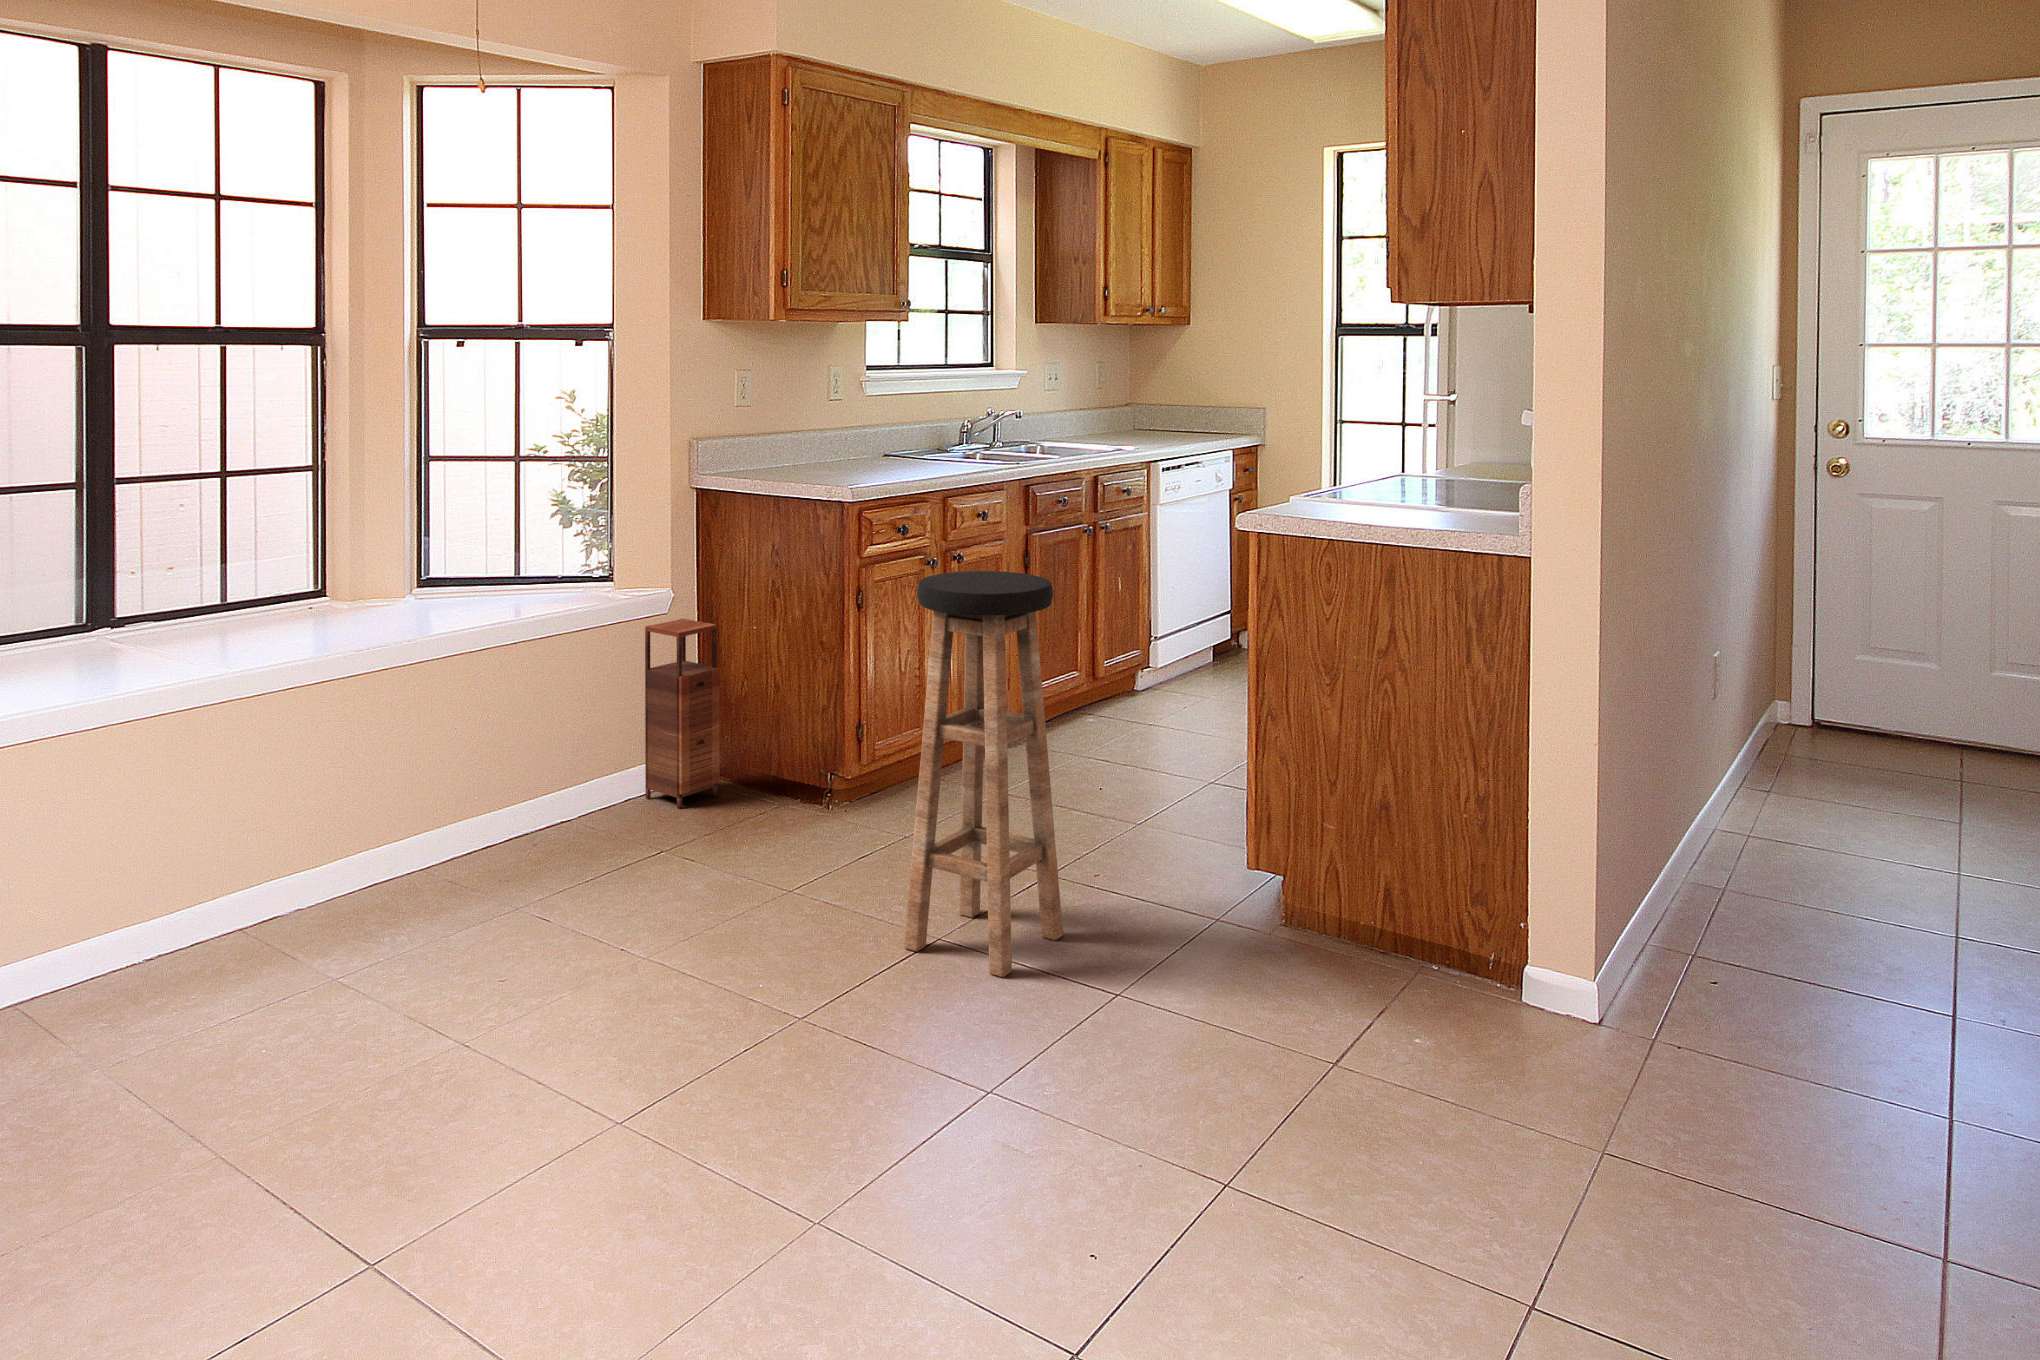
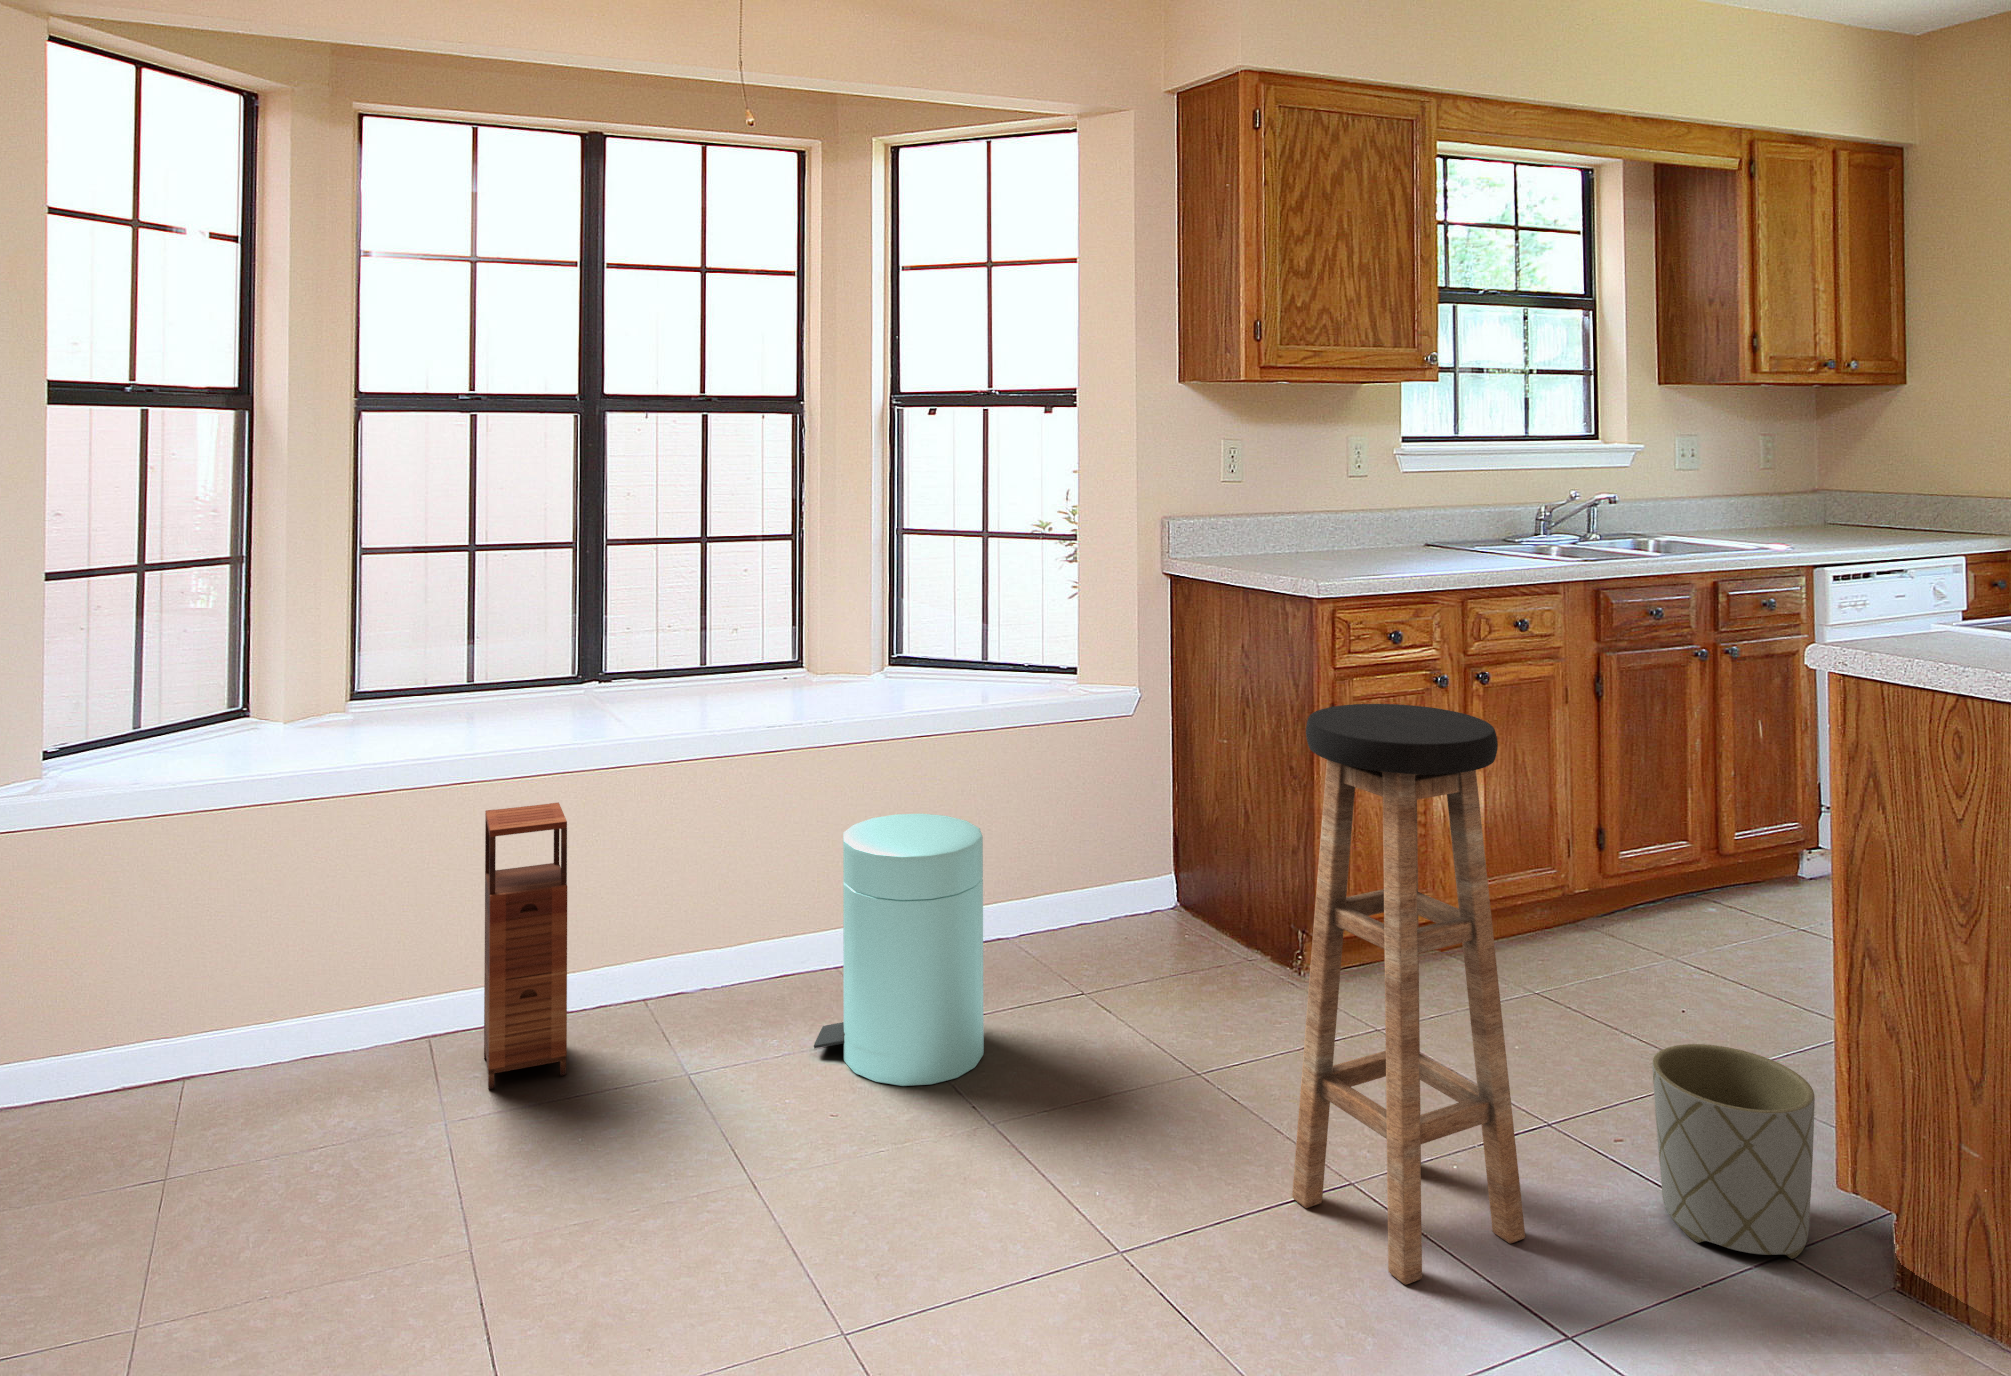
storage cabinet: present [645,619,720,808] -> present [484,803,567,1089]
trash can: none [453,713,609,948] -> present [814,814,984,1086]
planter: none [1130,787,1227,914] -> present [1652,1044,1815,1259]

